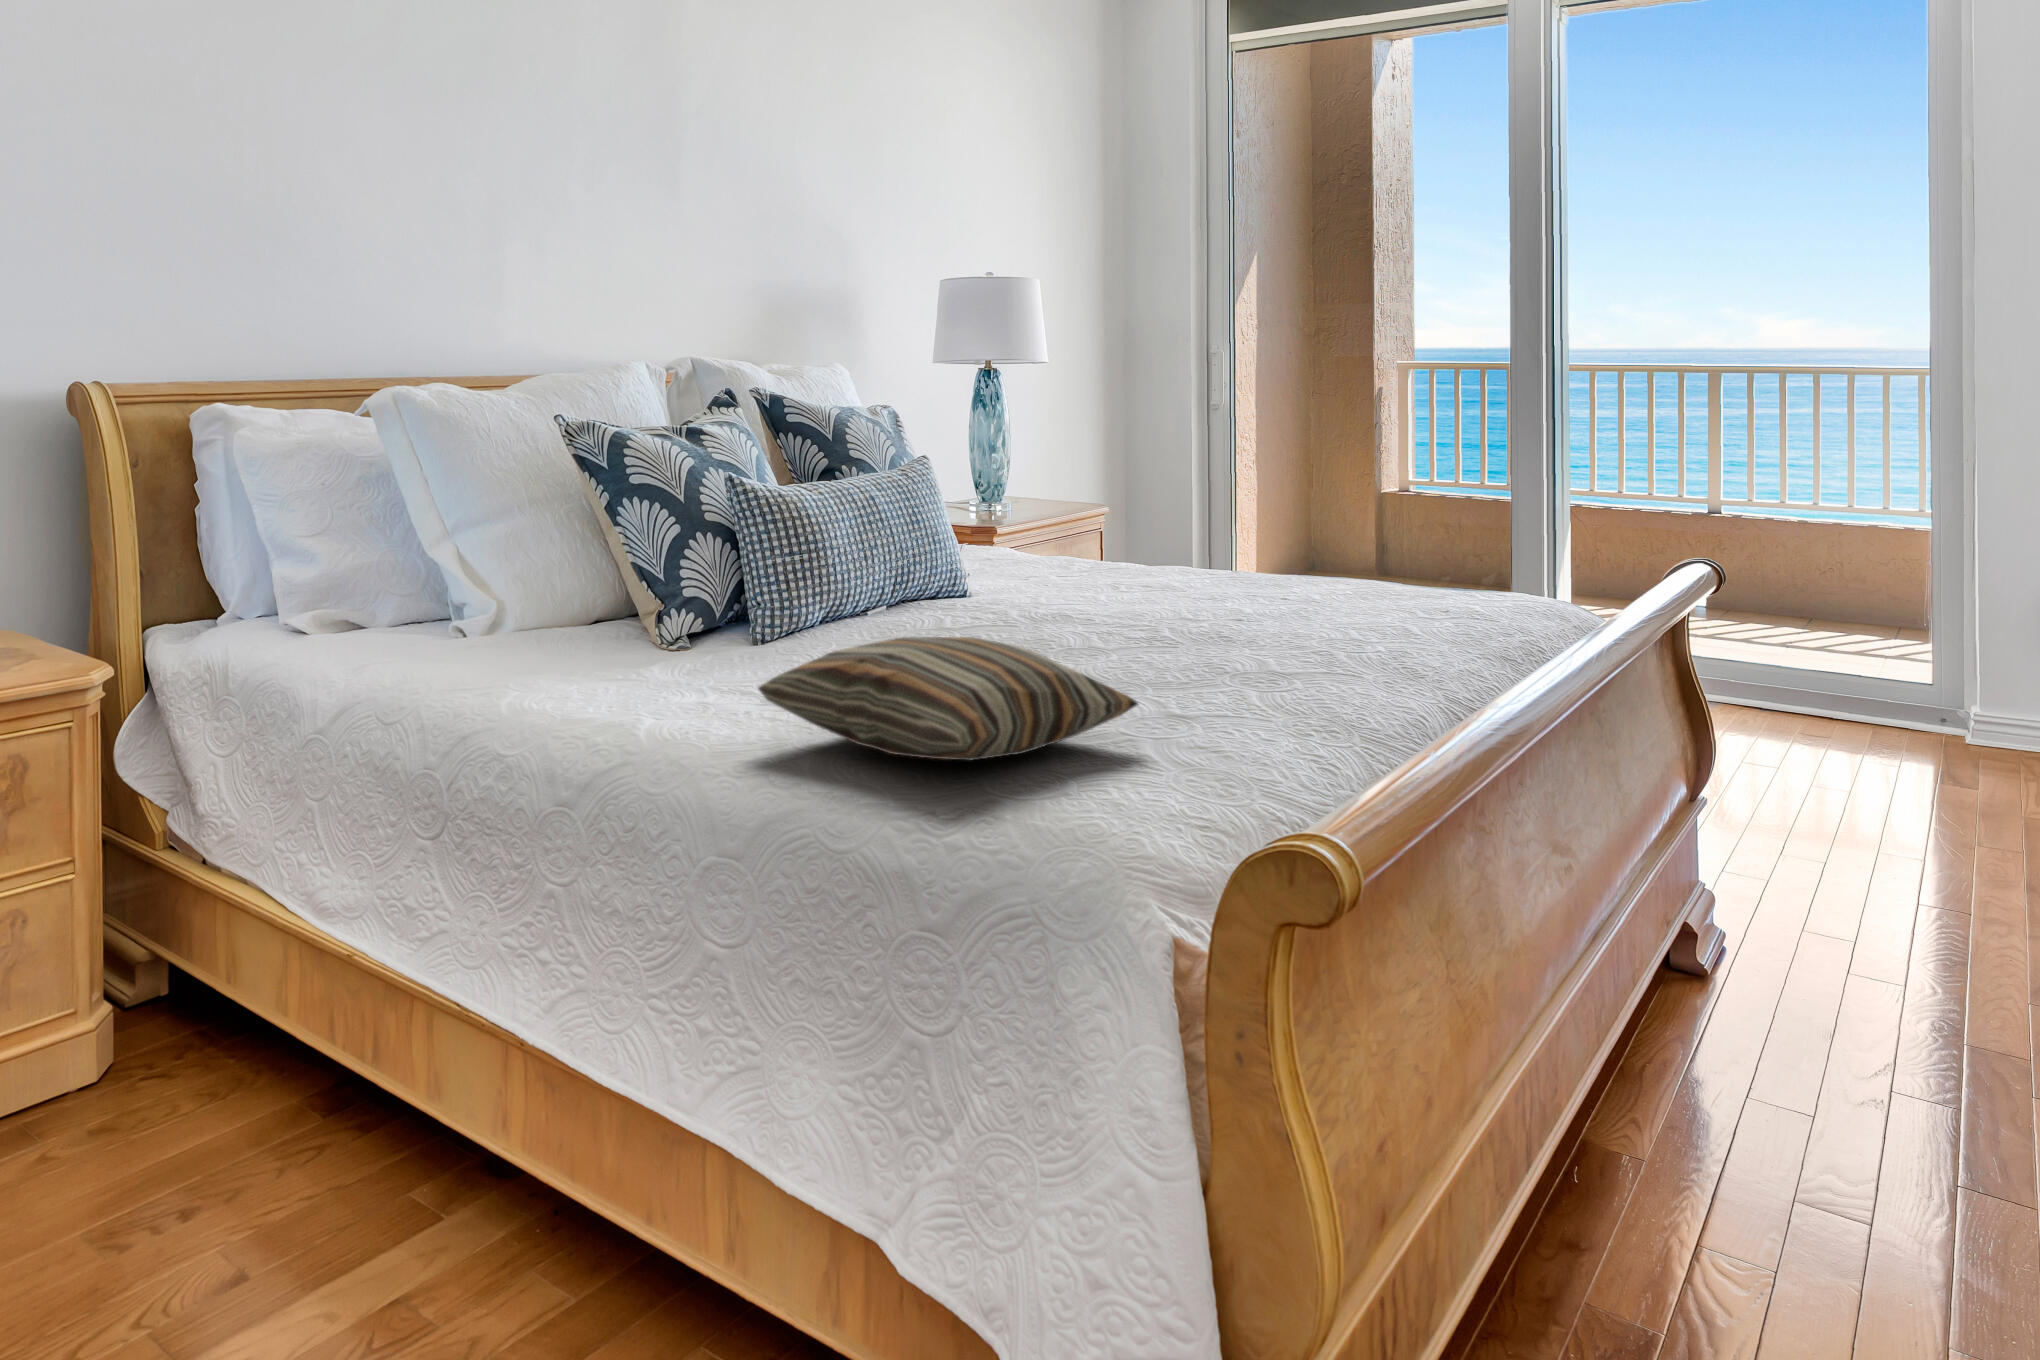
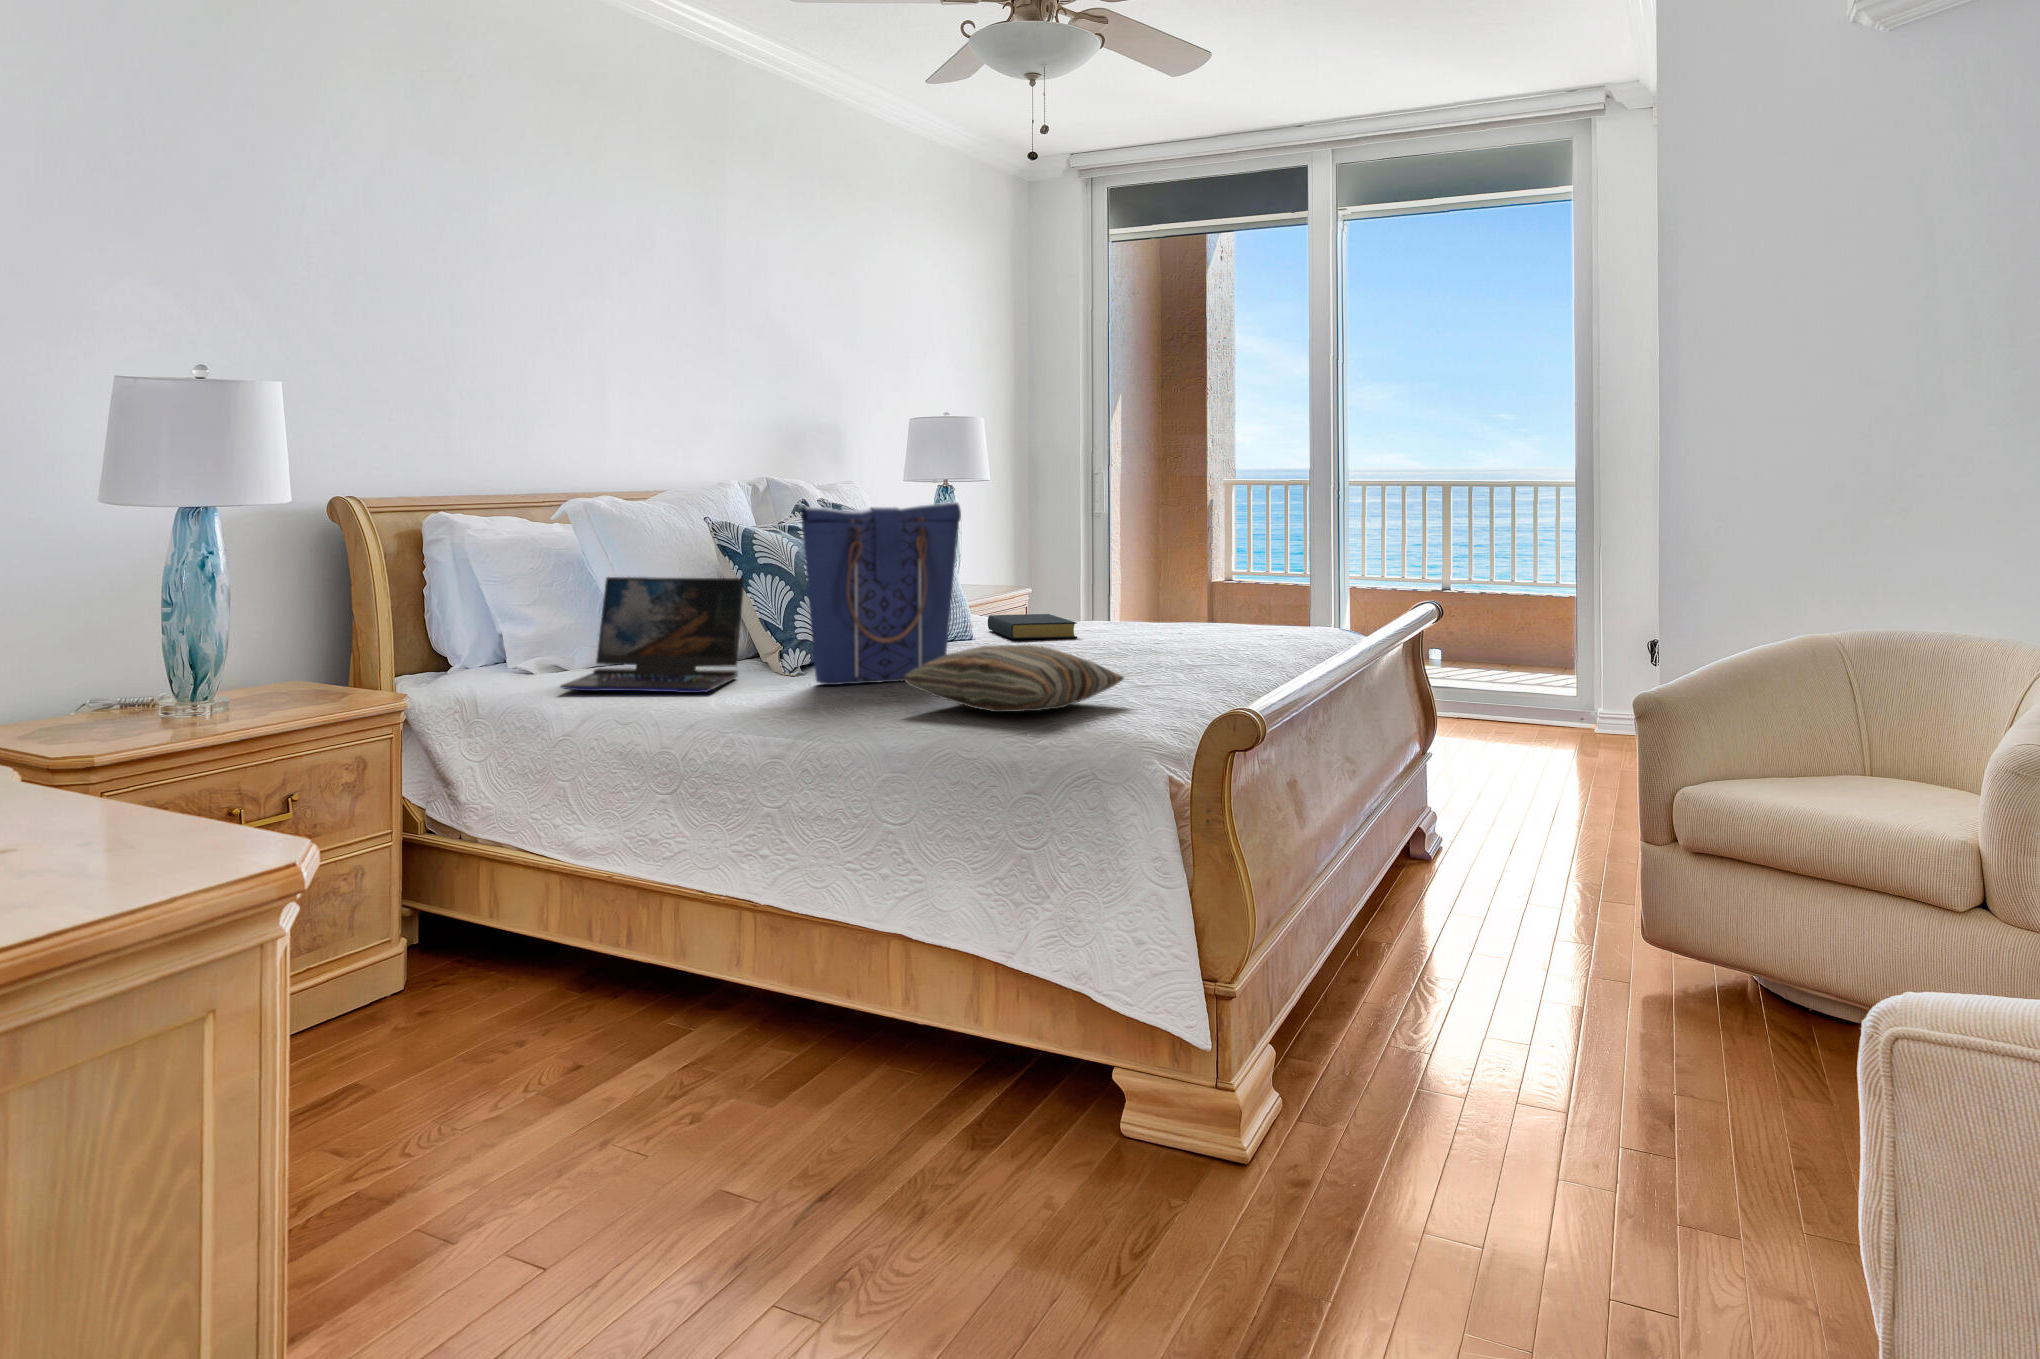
tote bag: none [655,395,908,676] -> present [801,502,961,685]
laptop: none [302,499,596,683] -> present [561,577,744,693]
hardback book: none [1005,554,1129,595] -> present [988,614,1077,639]

